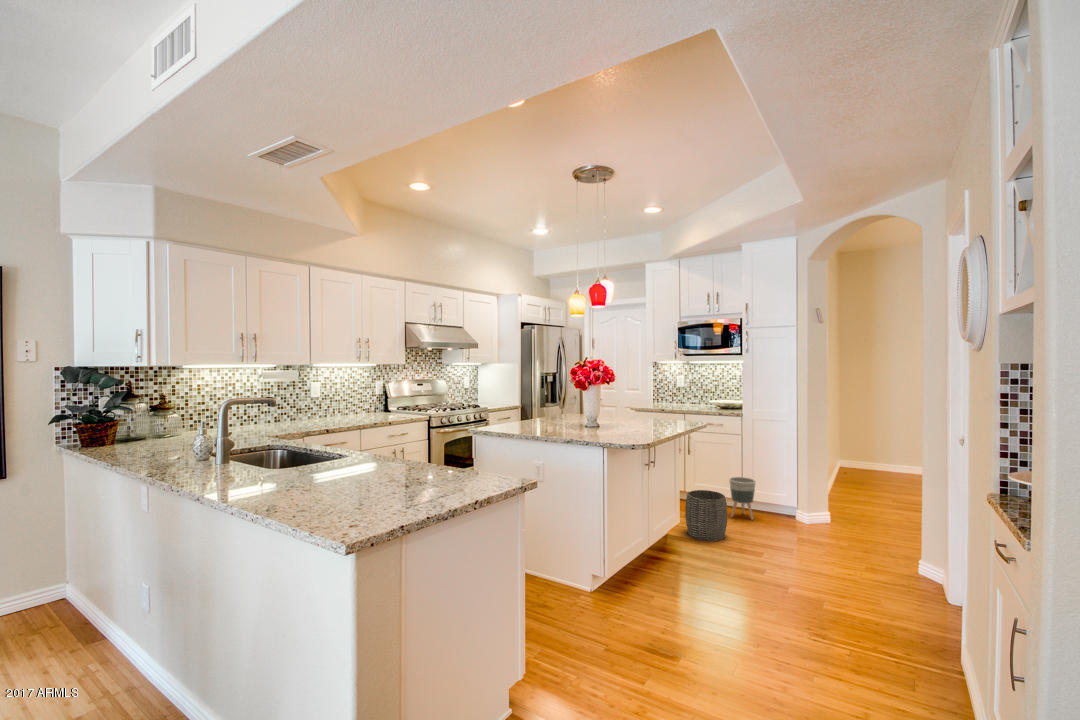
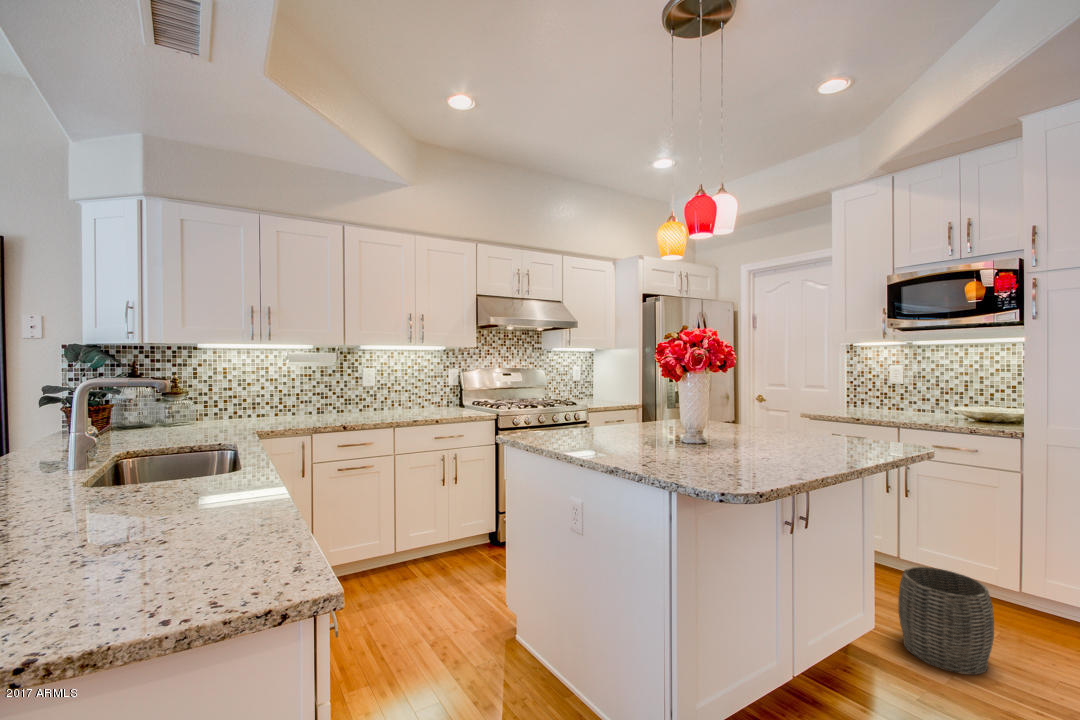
planter: present [729,477,755,520] -> none [996,547,1059,635]

